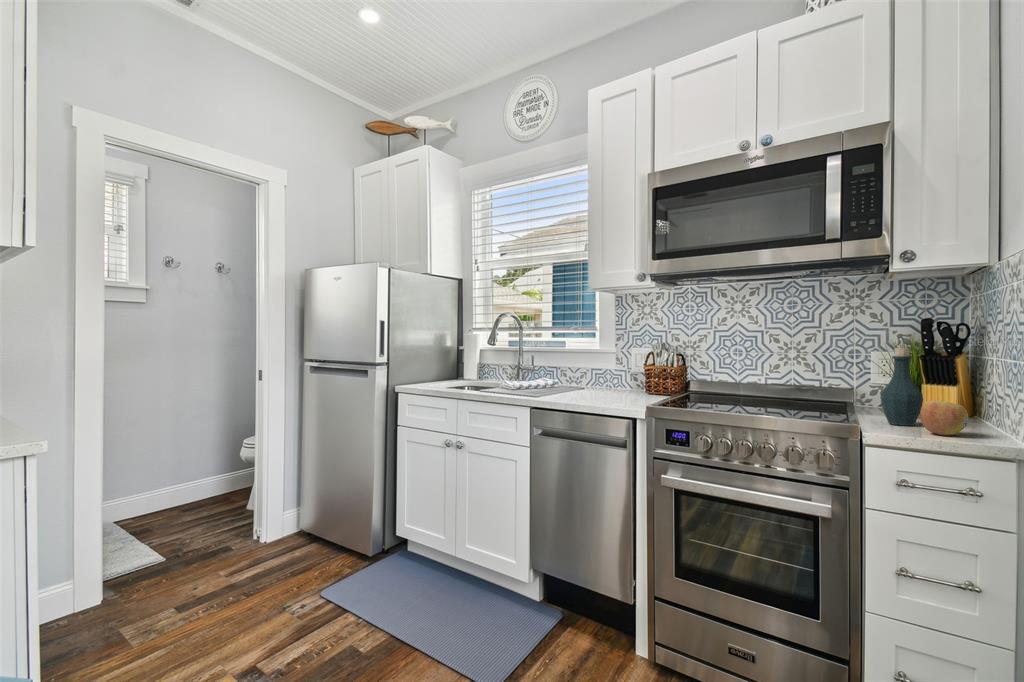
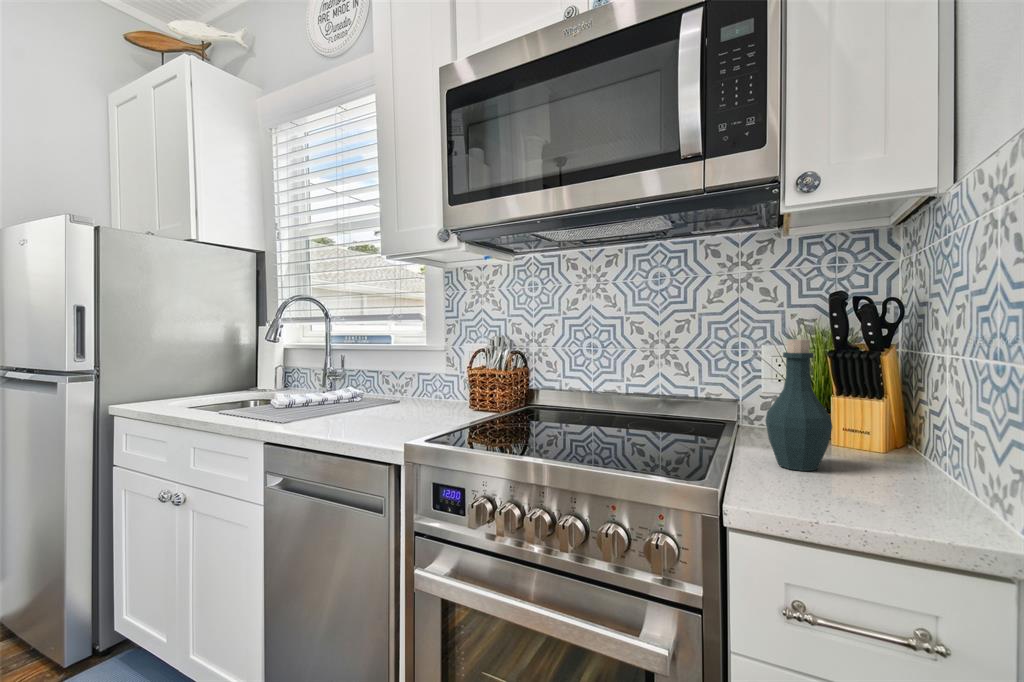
apple: present [920,400,969,436] -> none [826,434,911,503]

